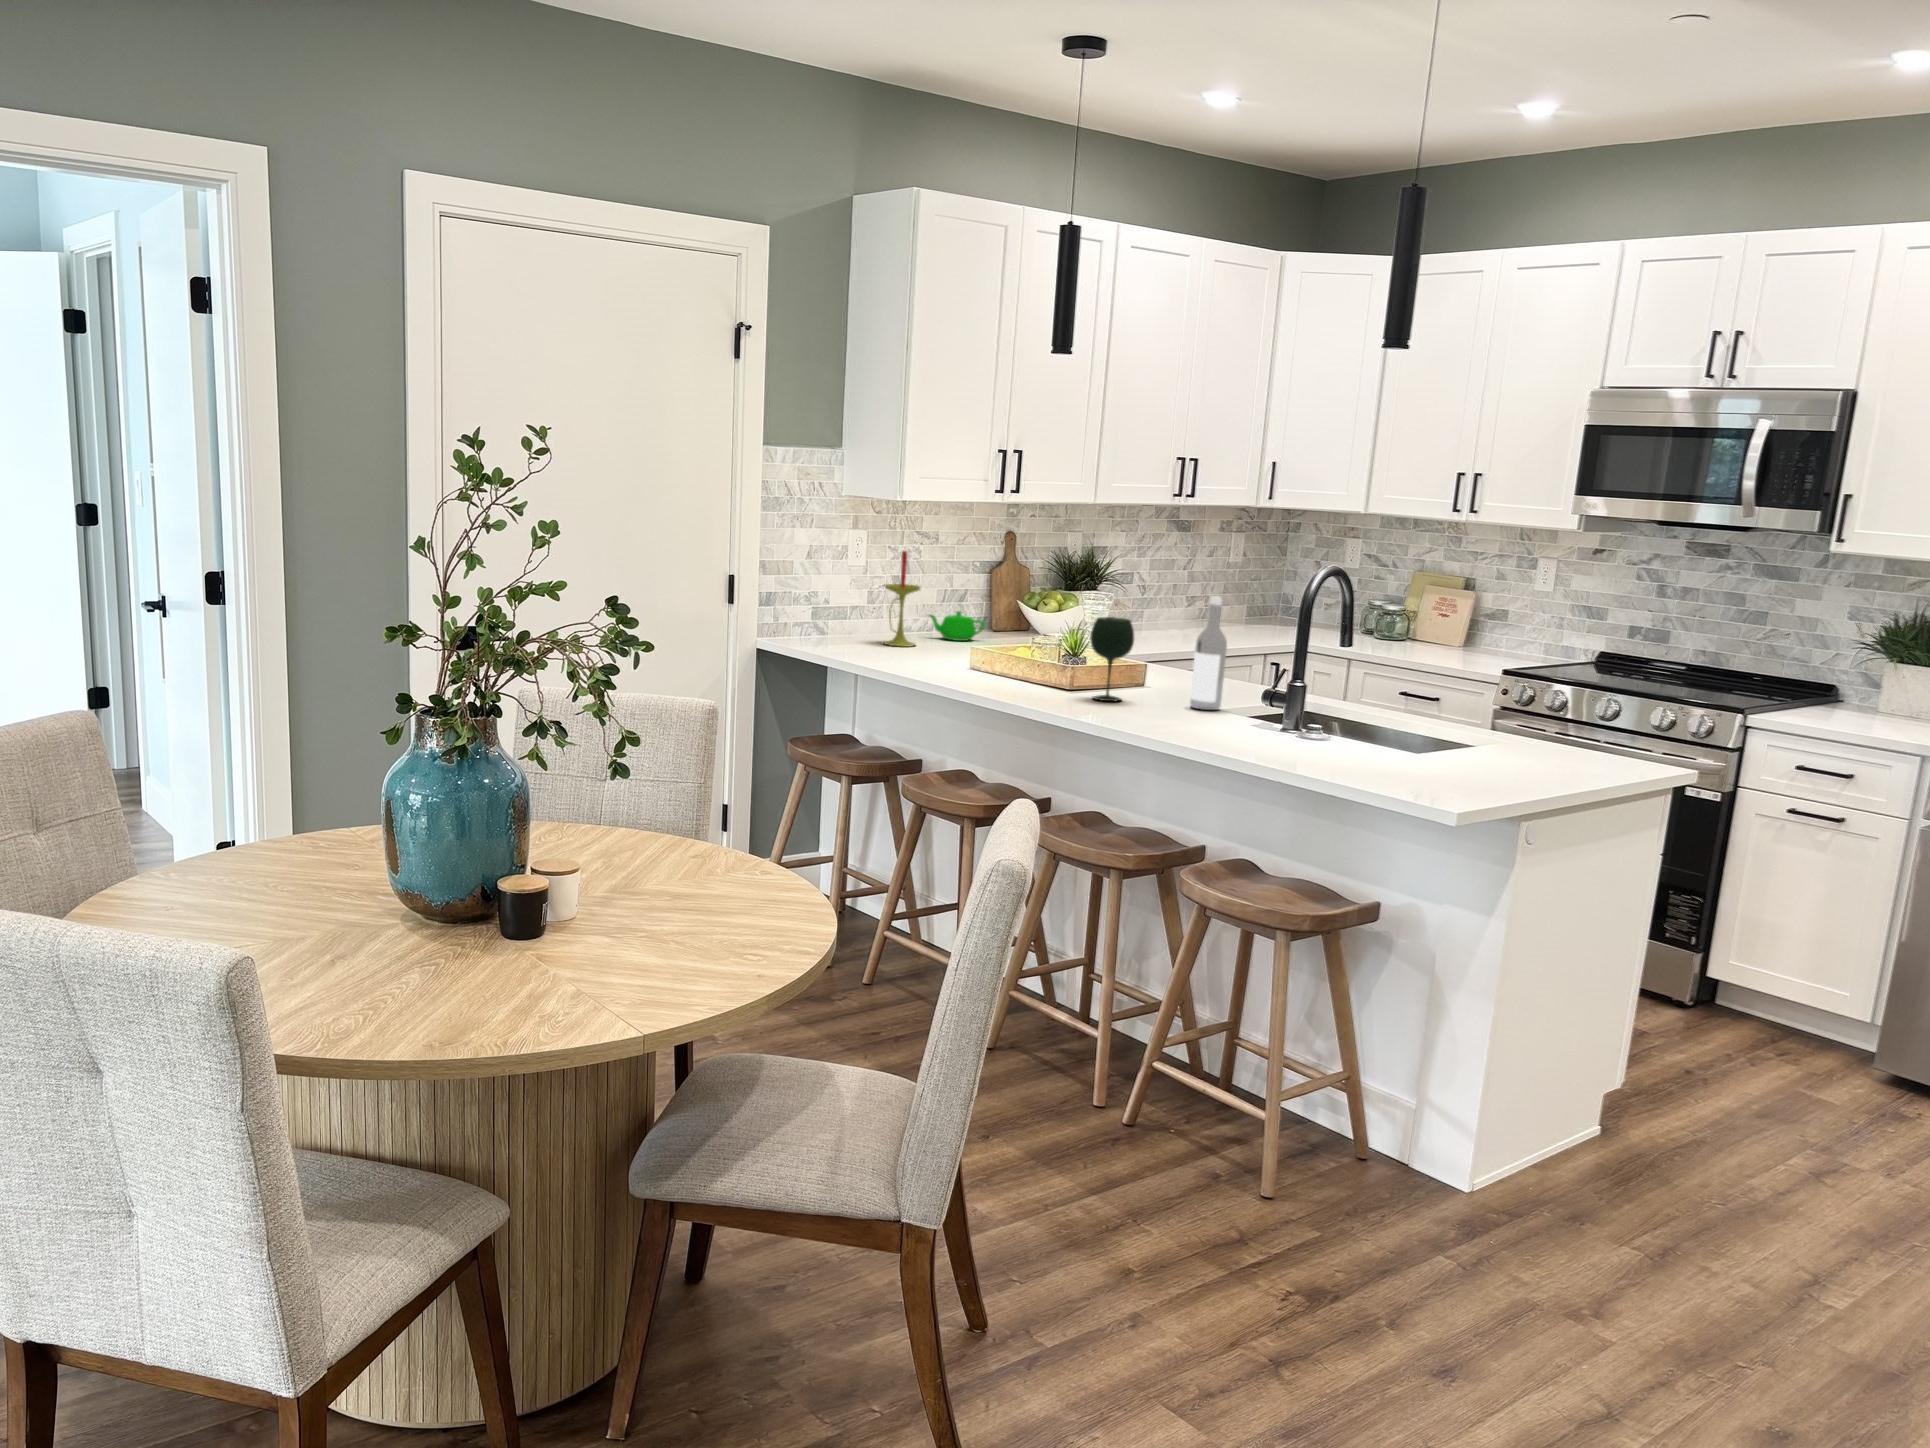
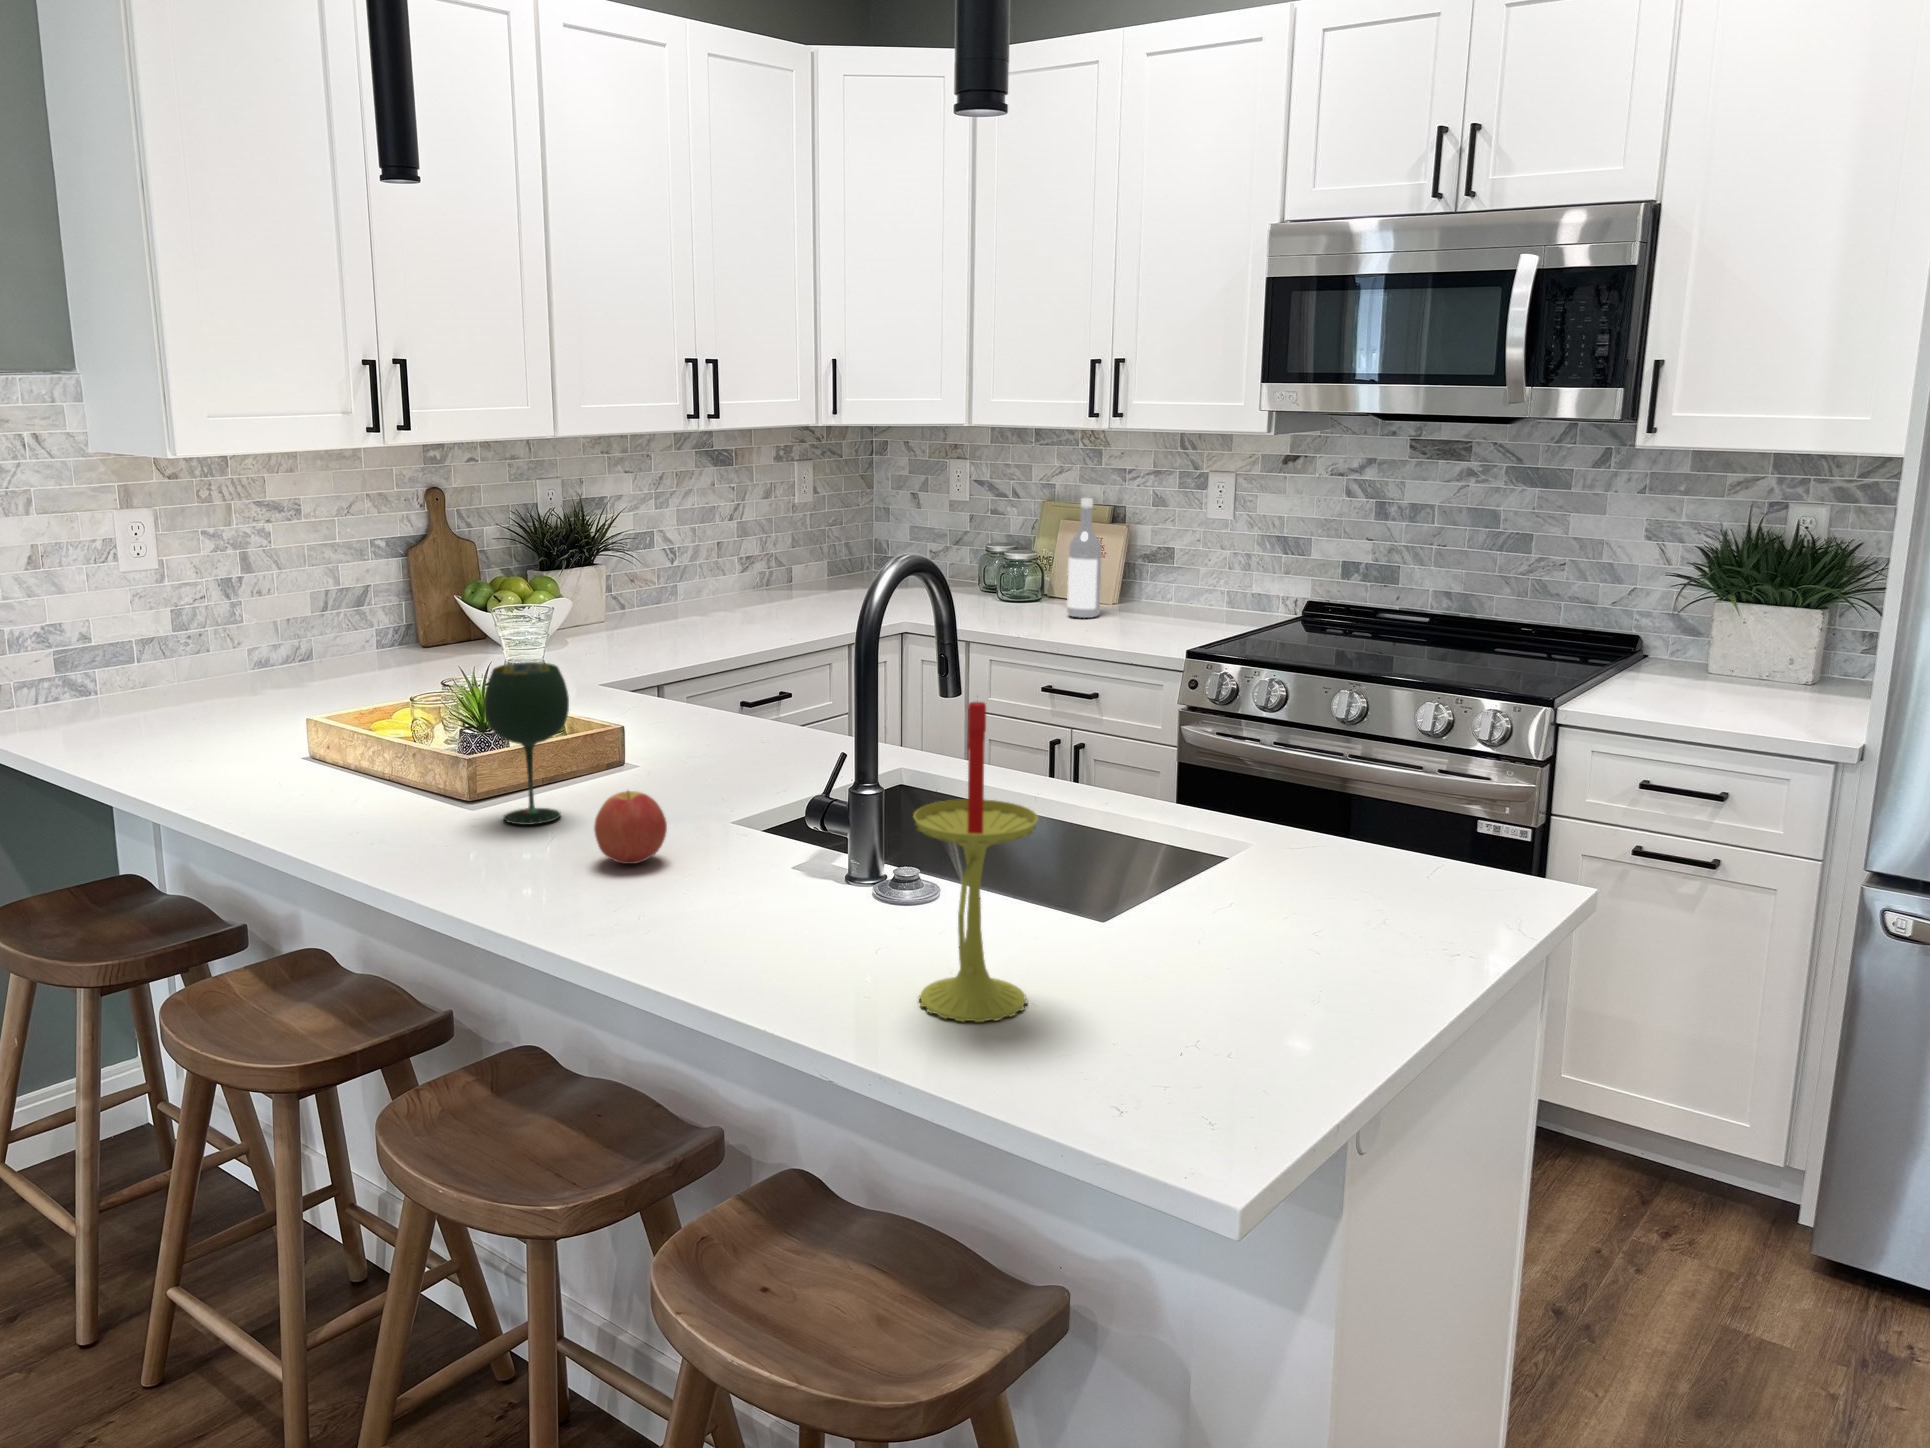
candle: present [885,551,920,647] -> present [914,702,1038,1022]
wine bottle: present [1190,596,1227,710] -> present [1067,498,1102,618]
teapot: present [930,611,985,641] -> none [287,629,388,679]
apple: none [1151,679,1187,718] -> present [594,791,667,864]

